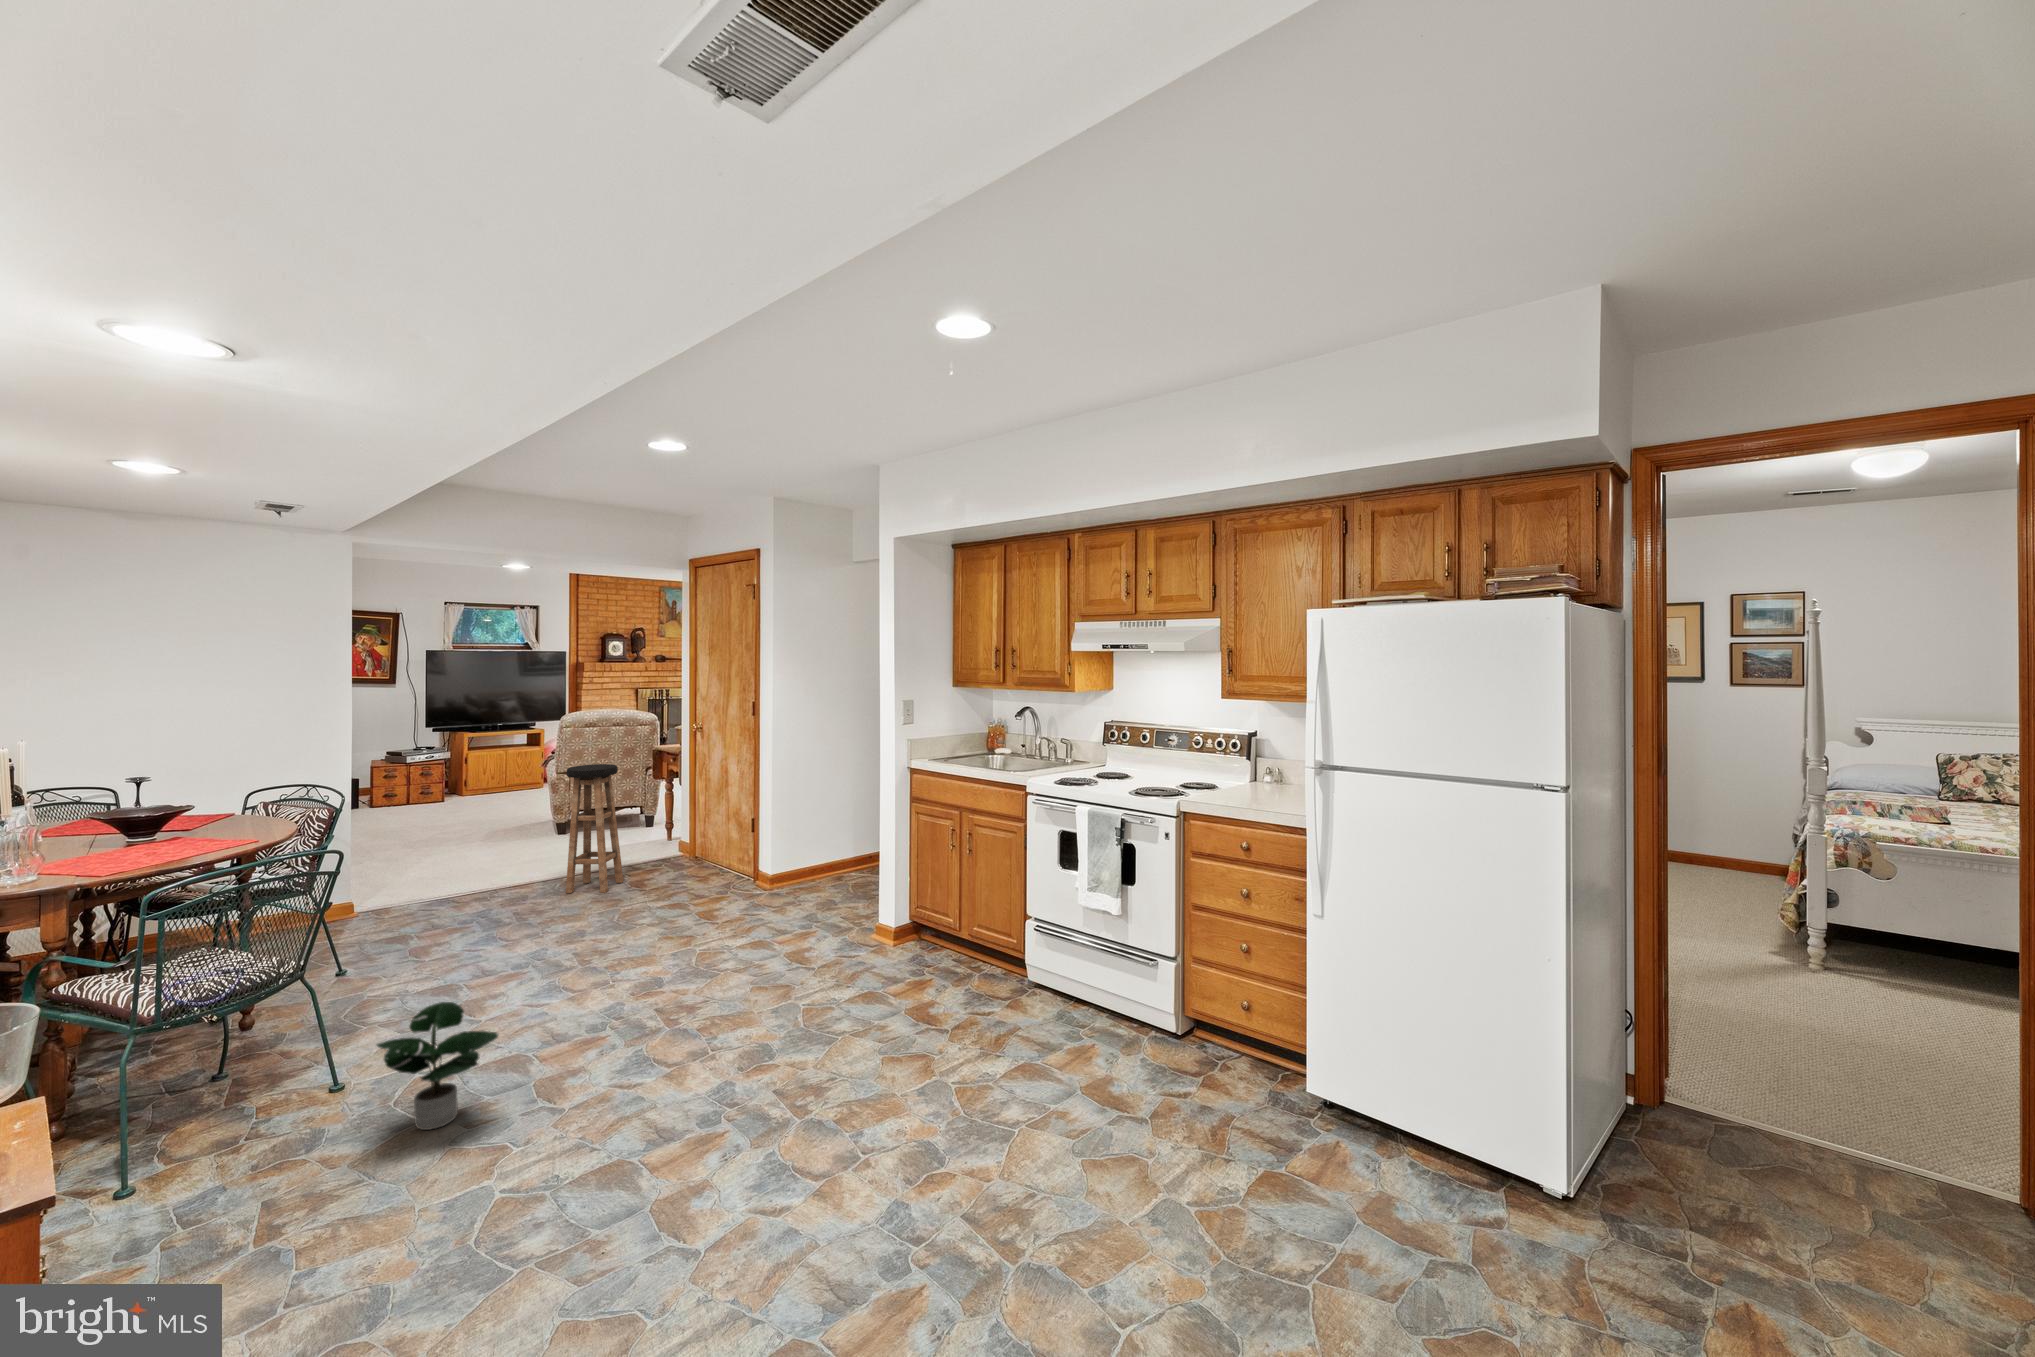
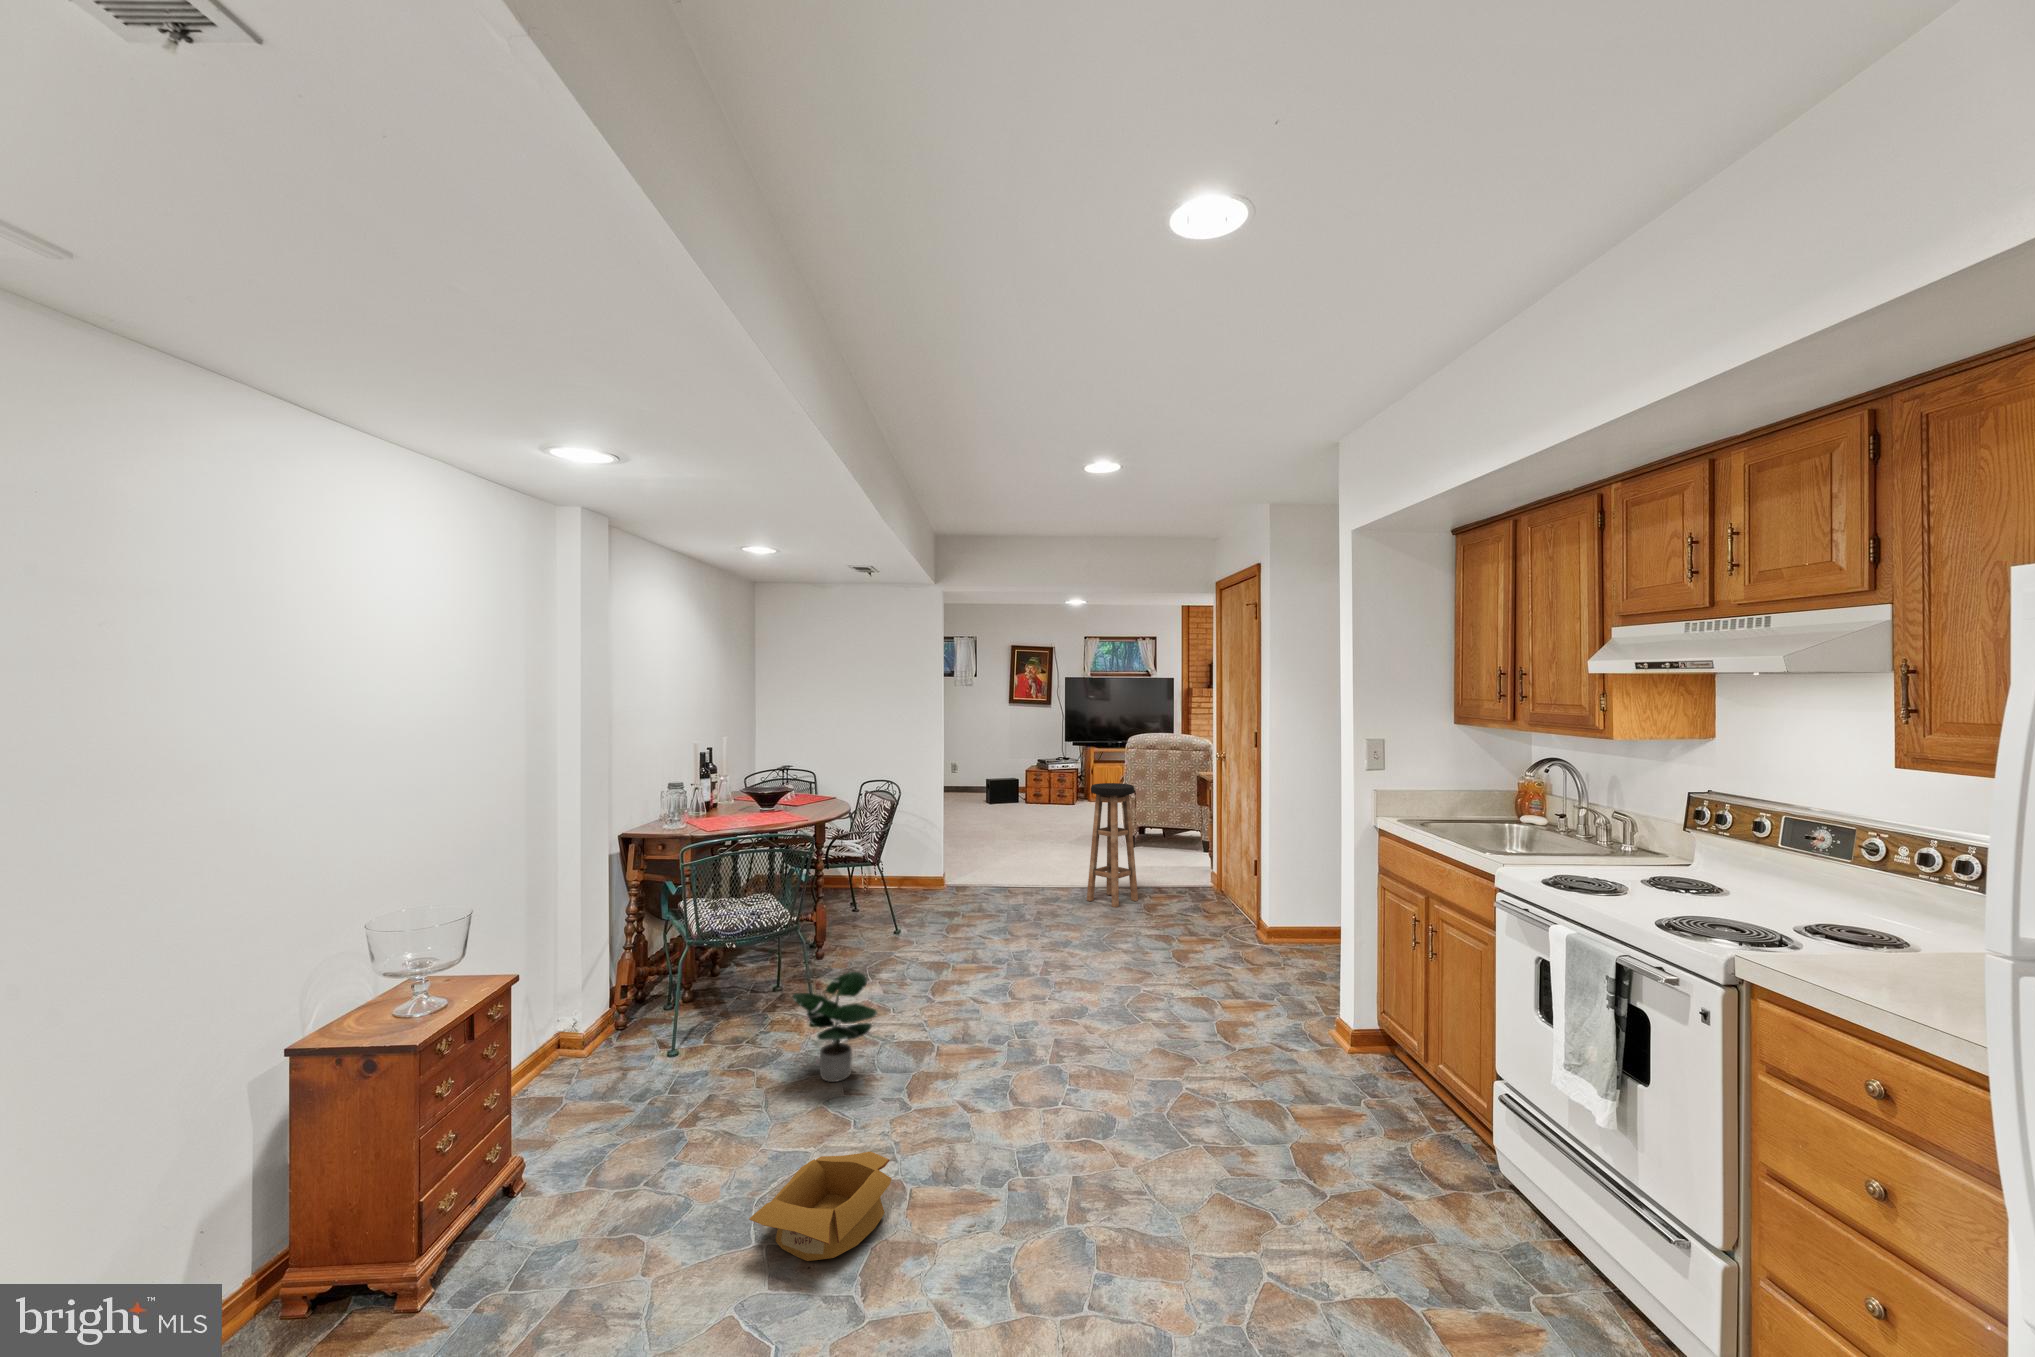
cardboard box: none [517,1135,643,1254] -> present [749,1151,892,1261]

